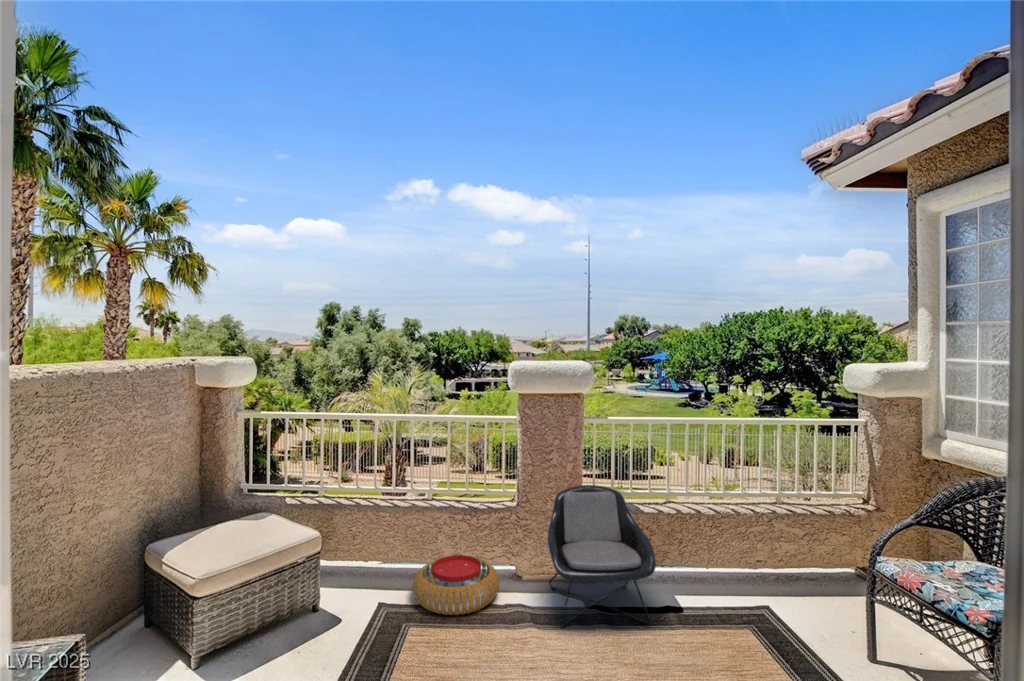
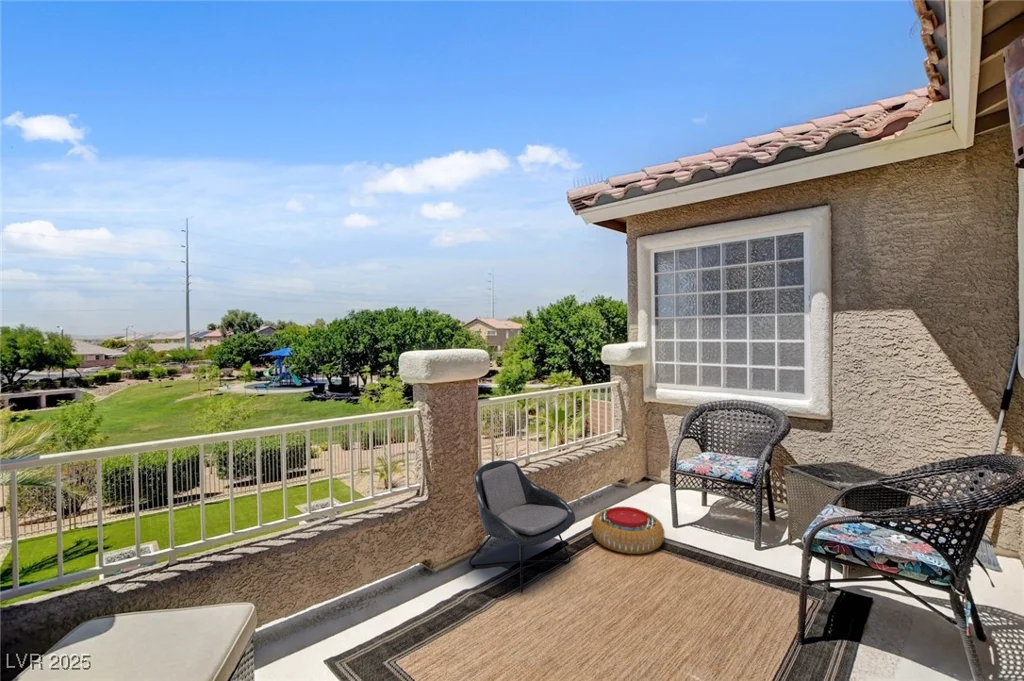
pouf: present [413,555,499,615] -> present [591,507,664,554]

